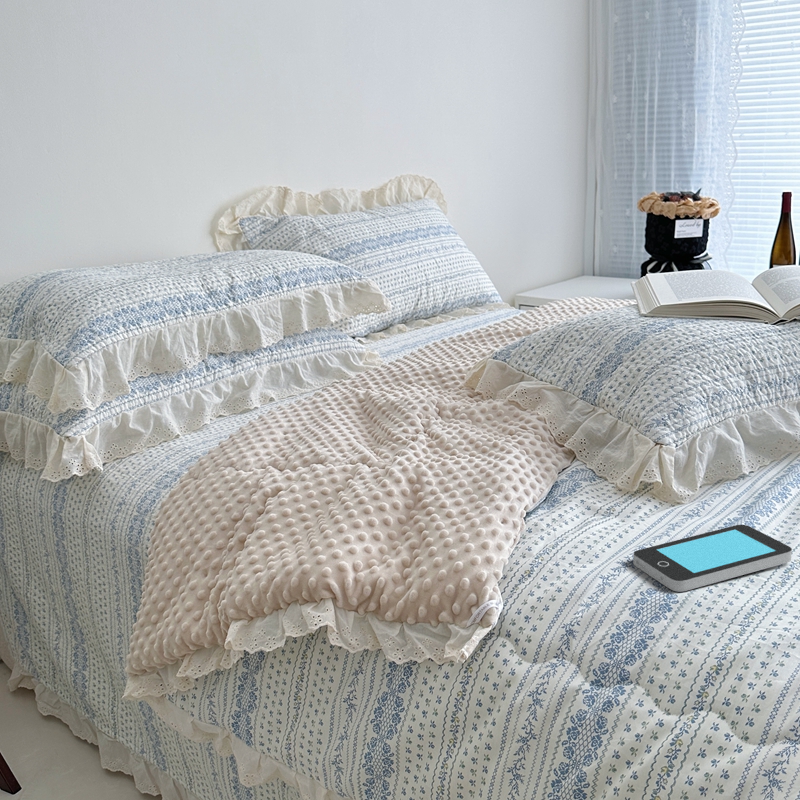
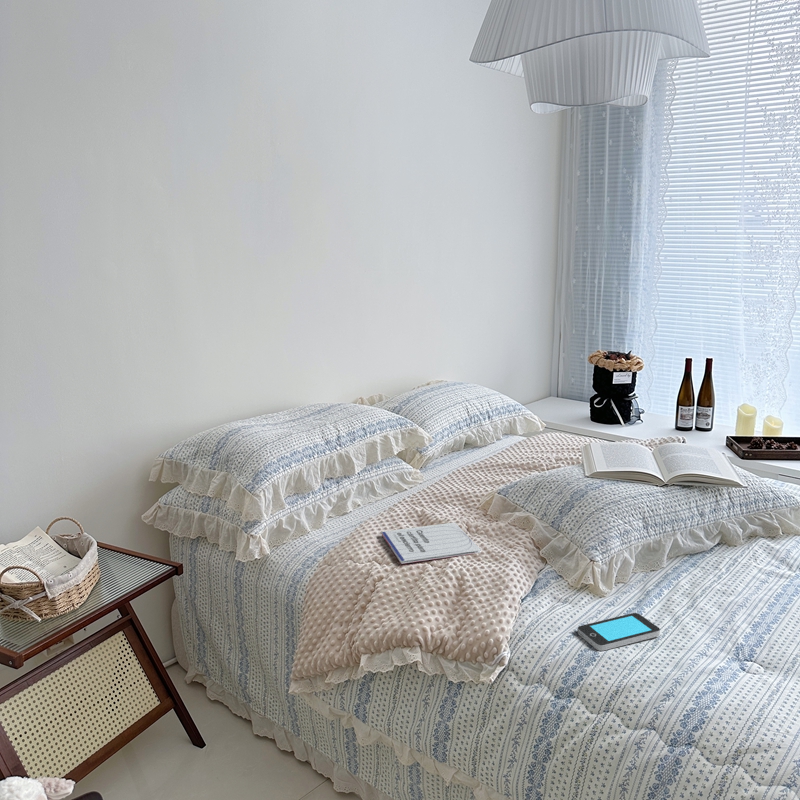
notebook: none [292,404,459,466] -> present [381,522,481,564]

